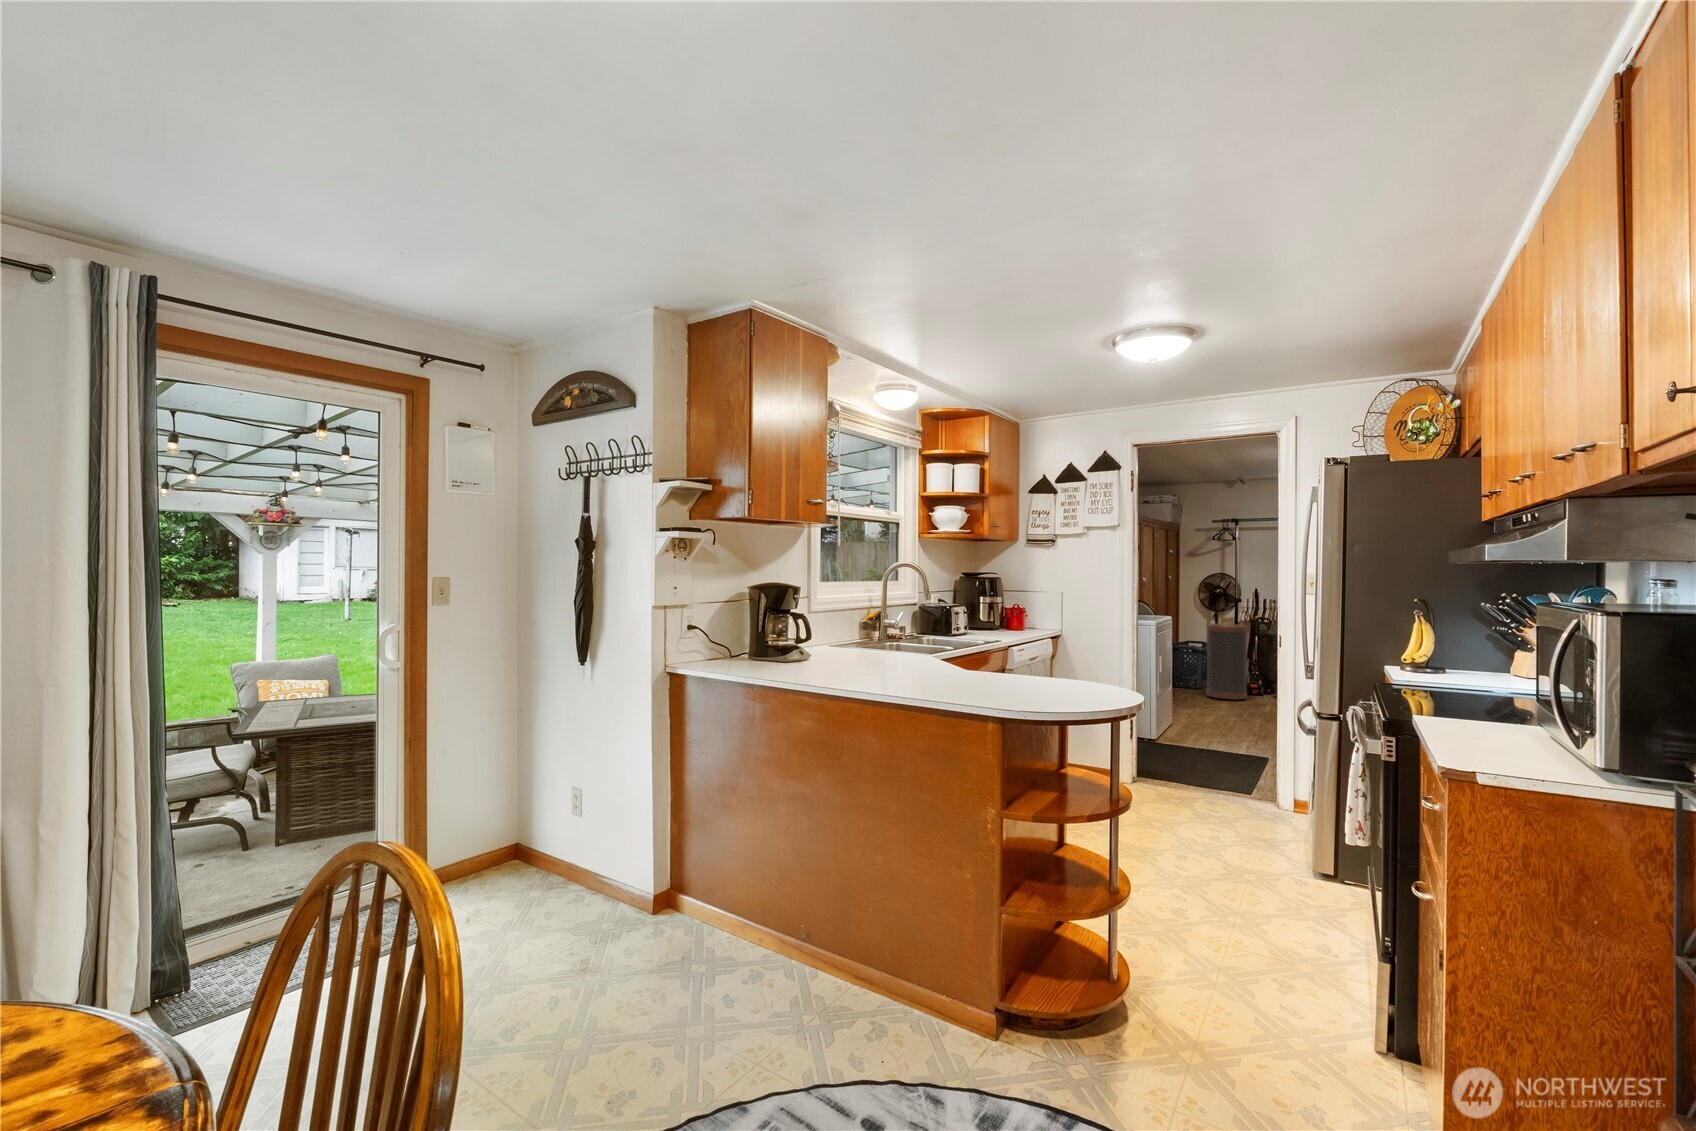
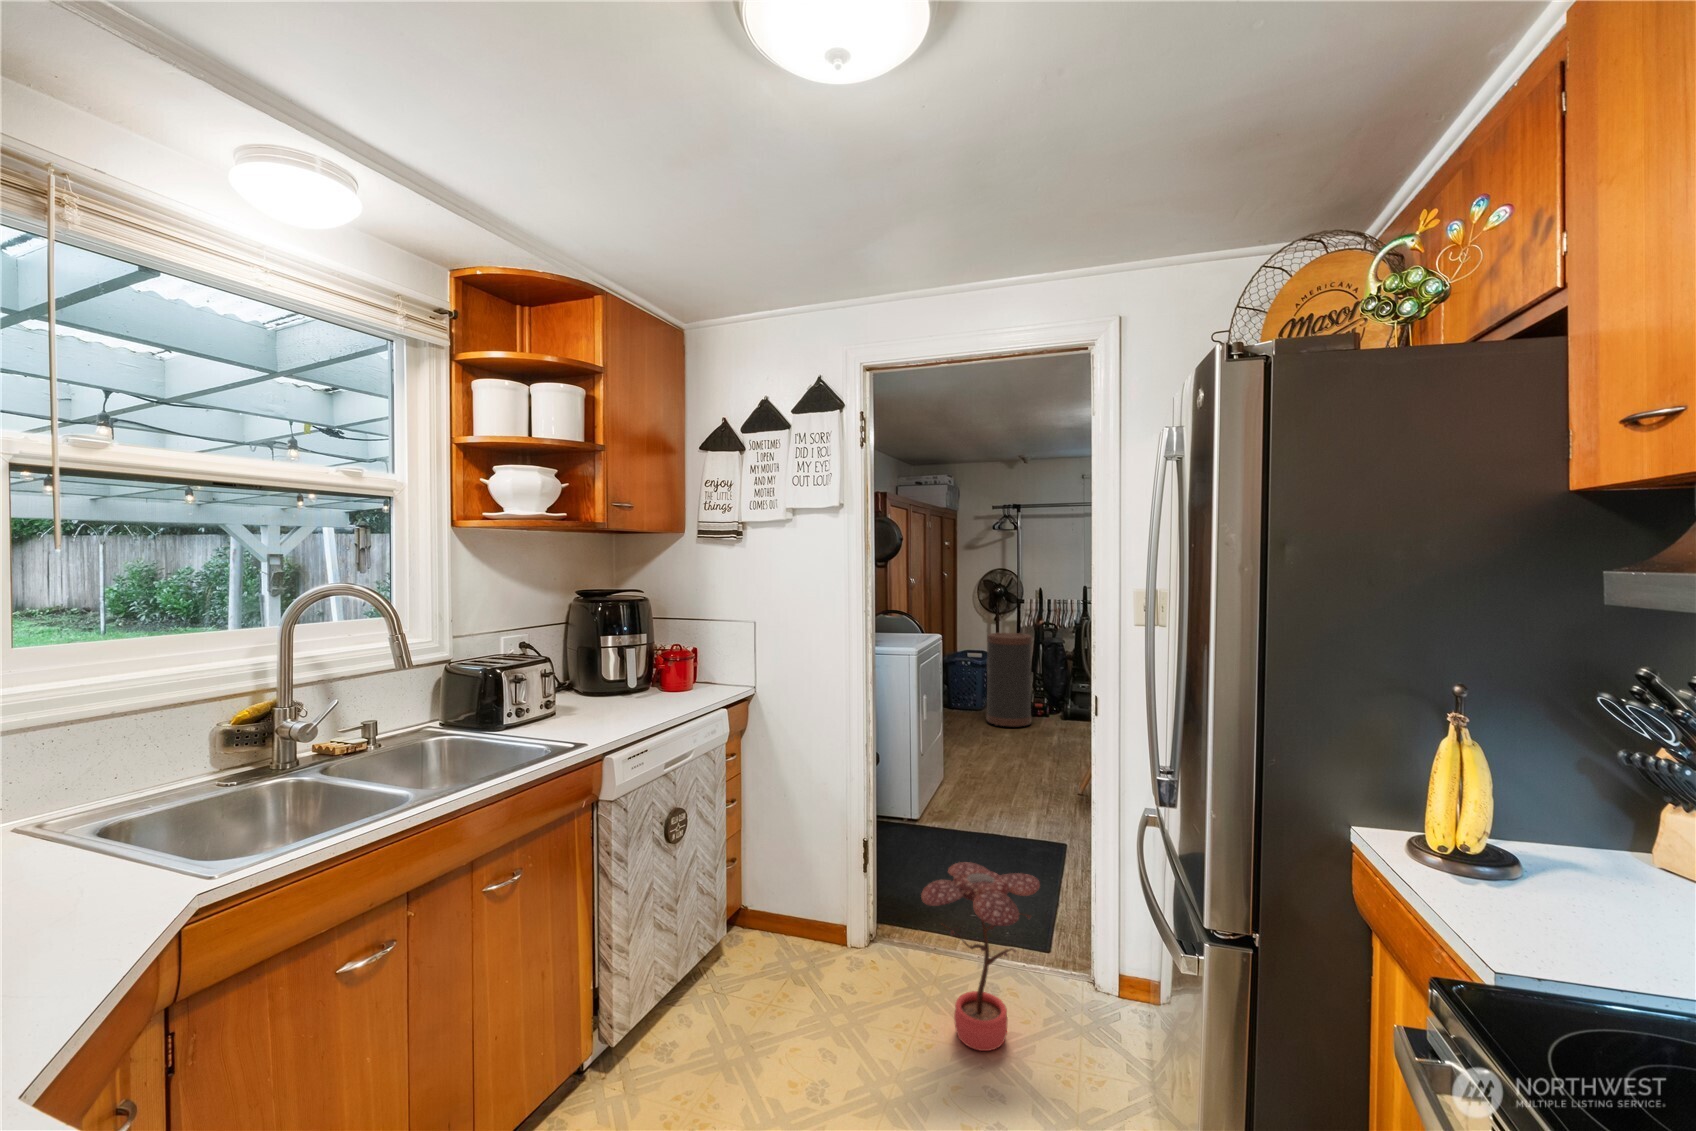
potted plant: none [1171,721,1240,812] -> present [921,862,1040,1051]

